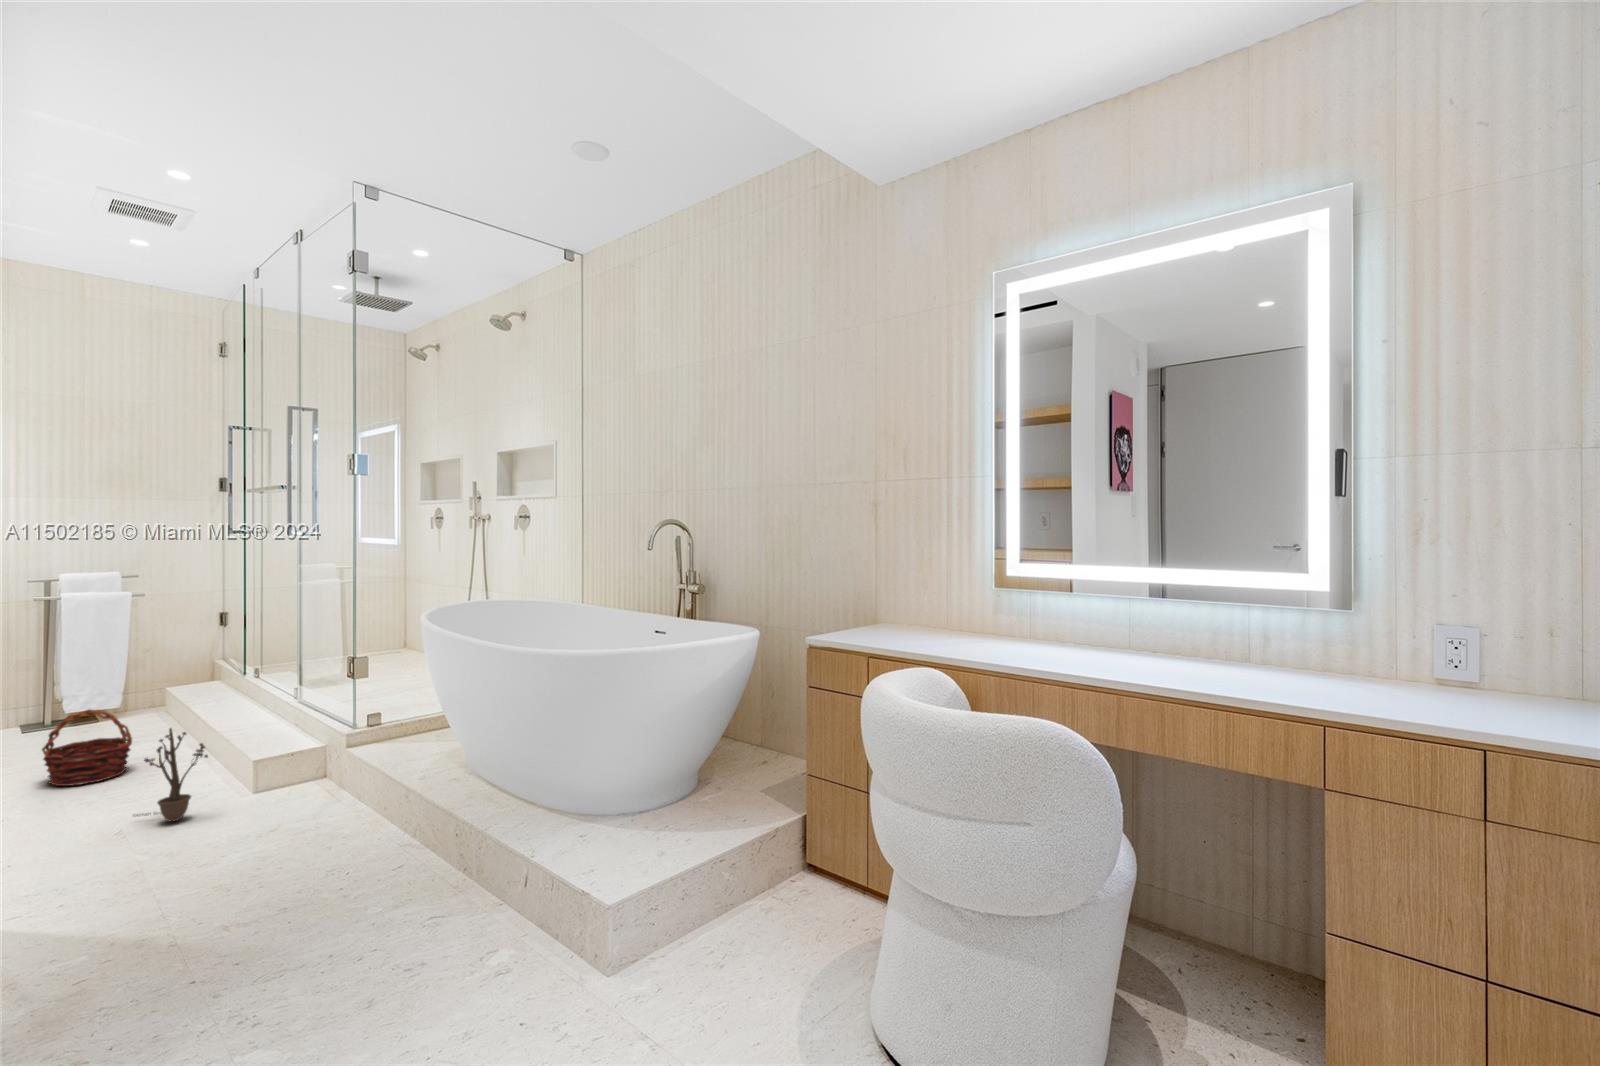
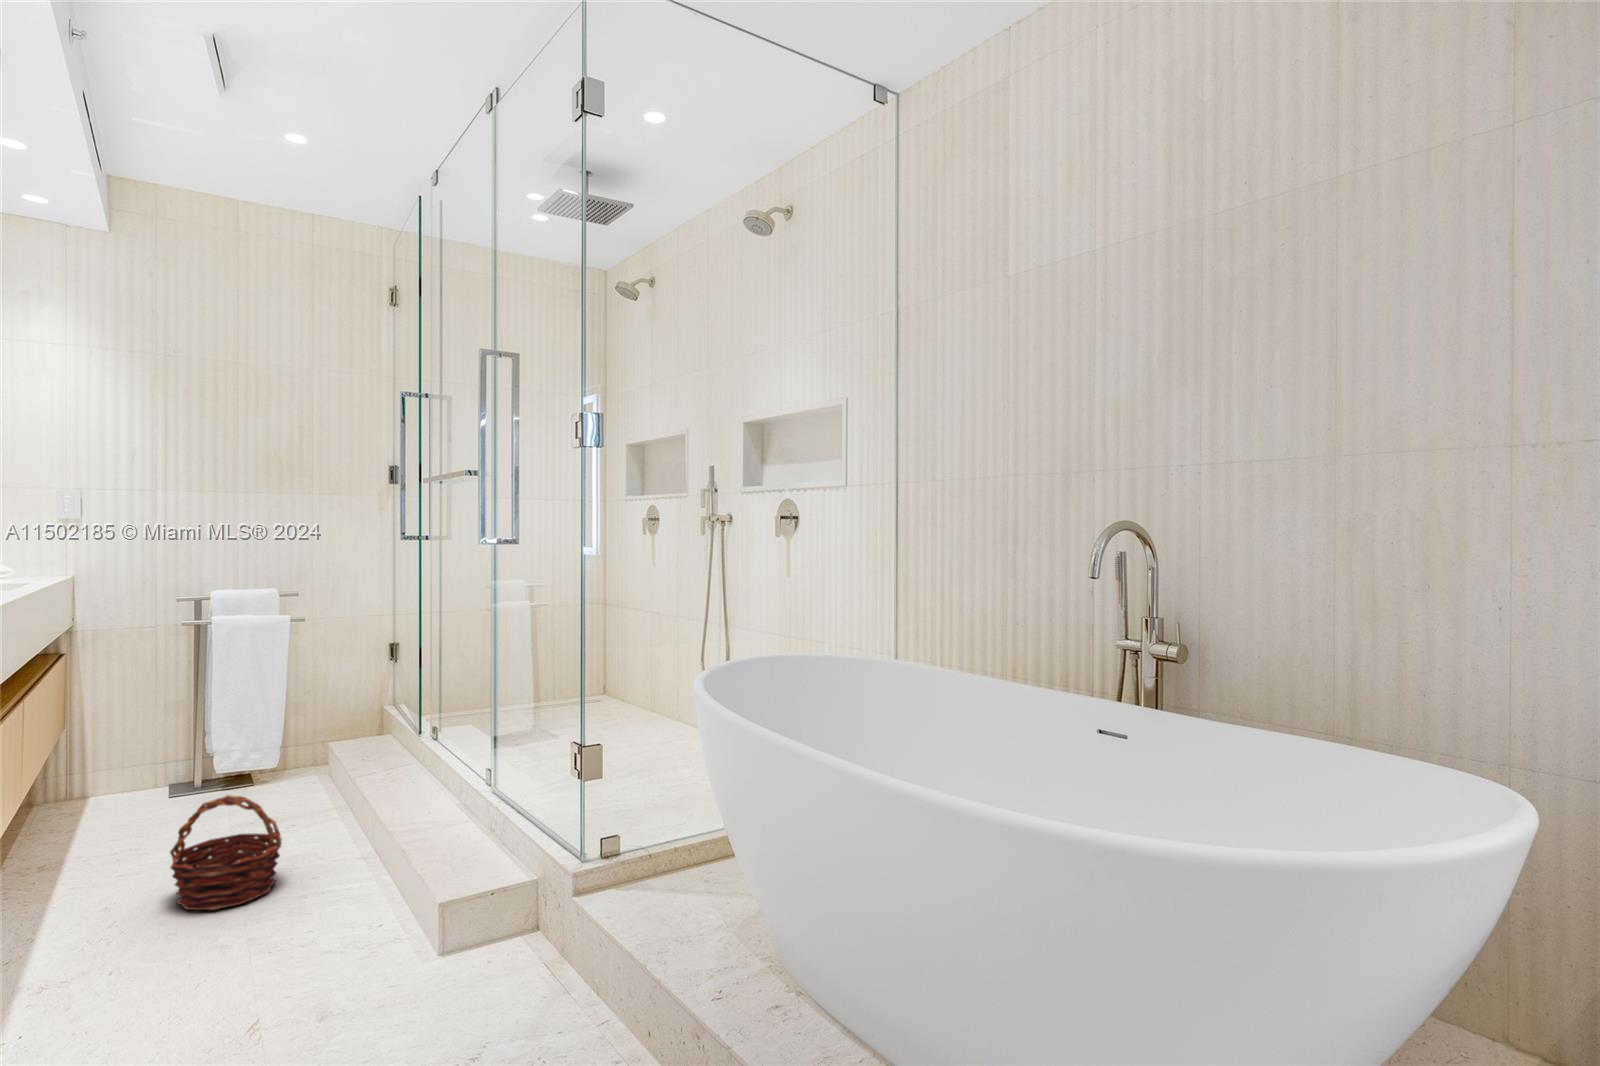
decorative plant: present [134,728,208,822] -> none [271,863,376,1018]

